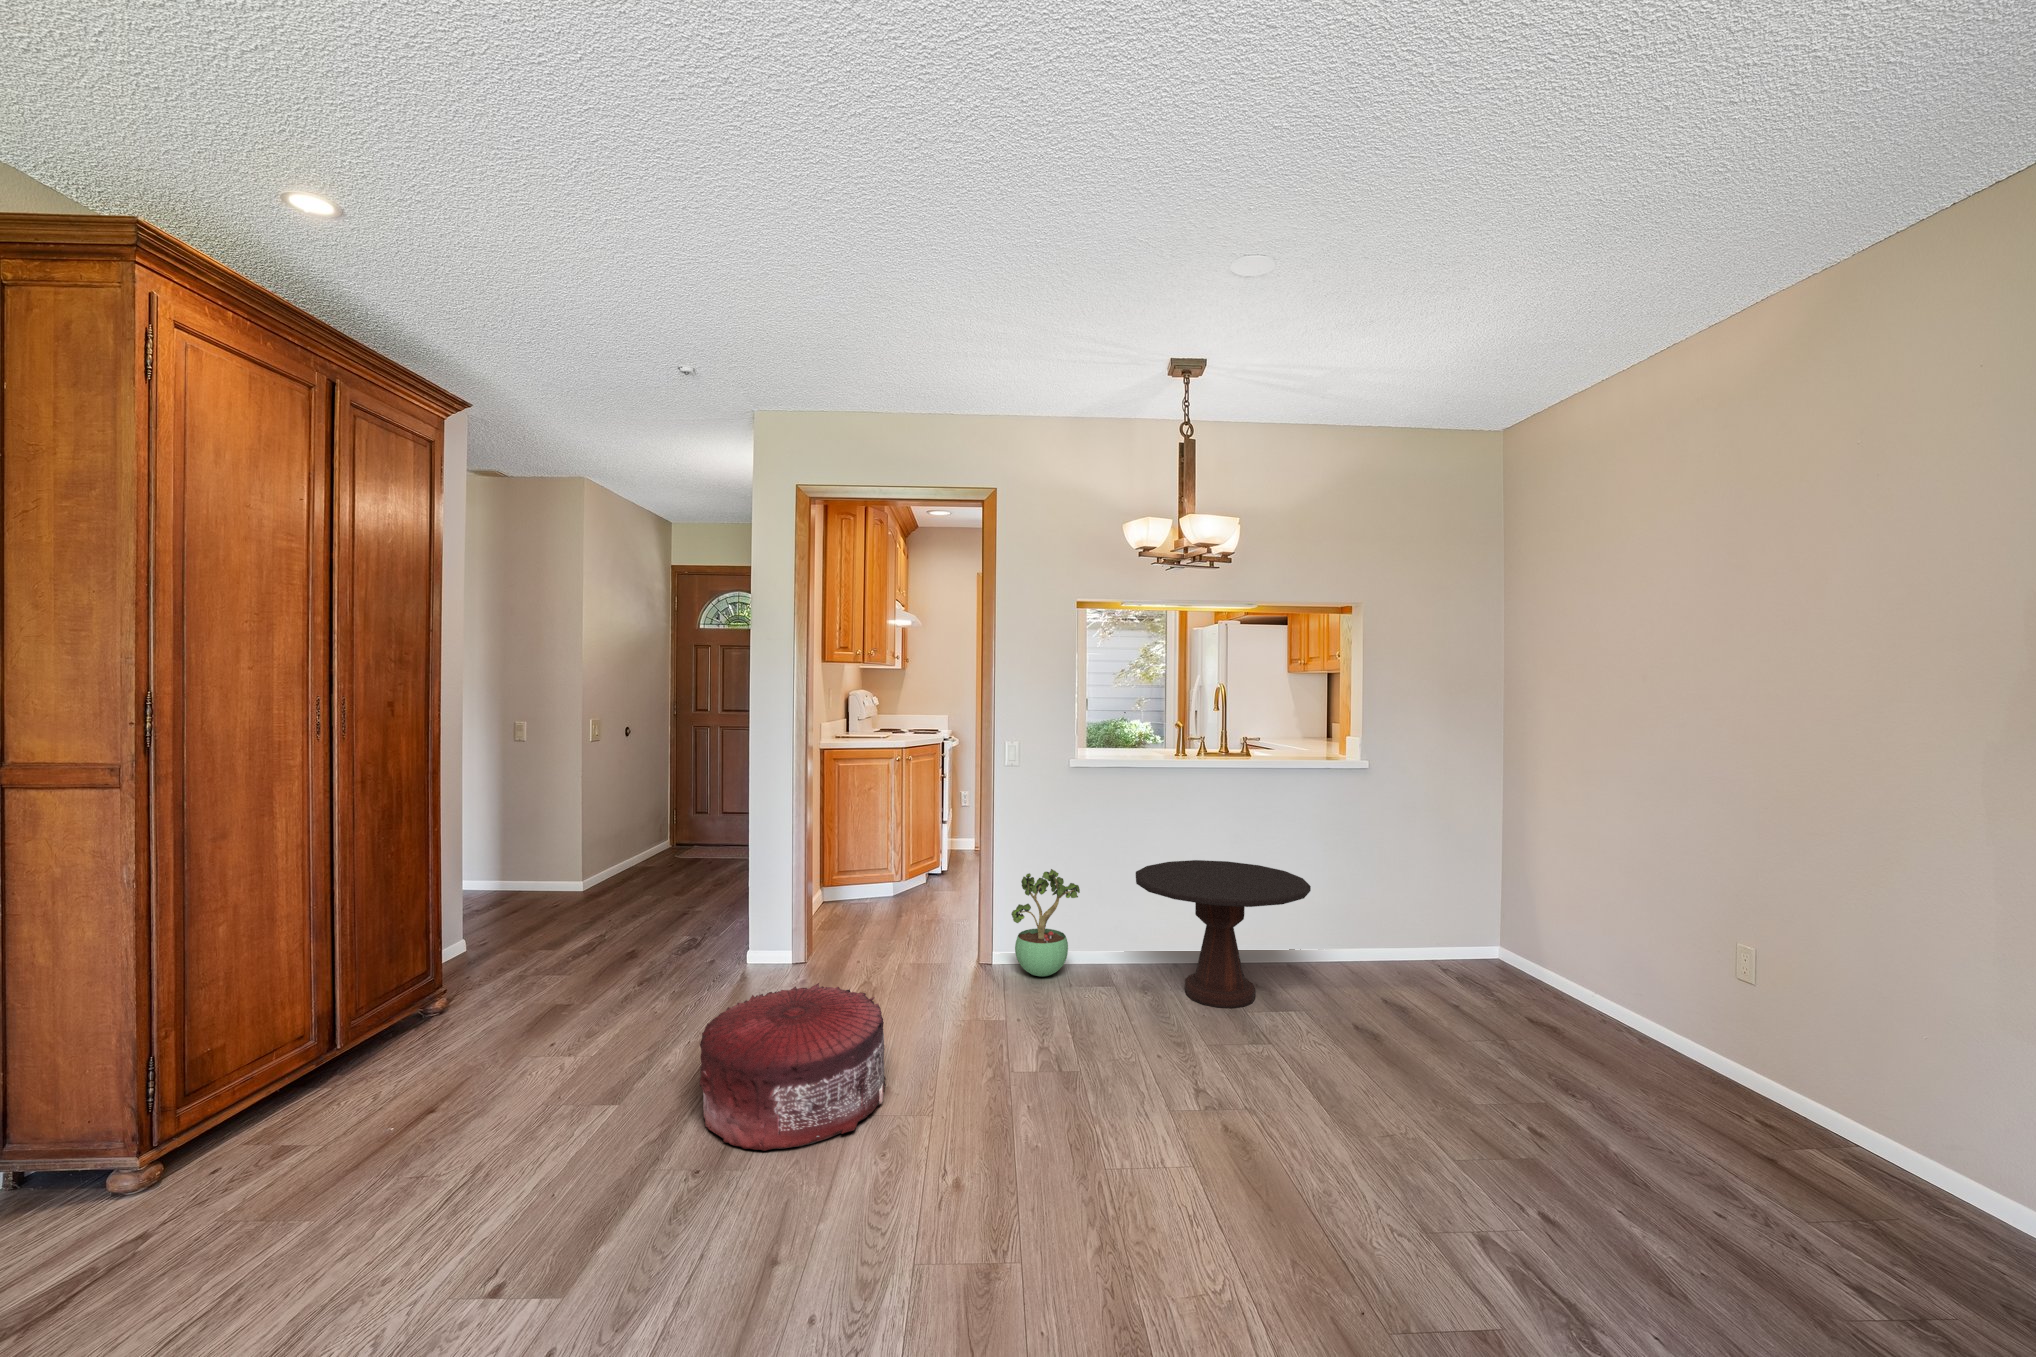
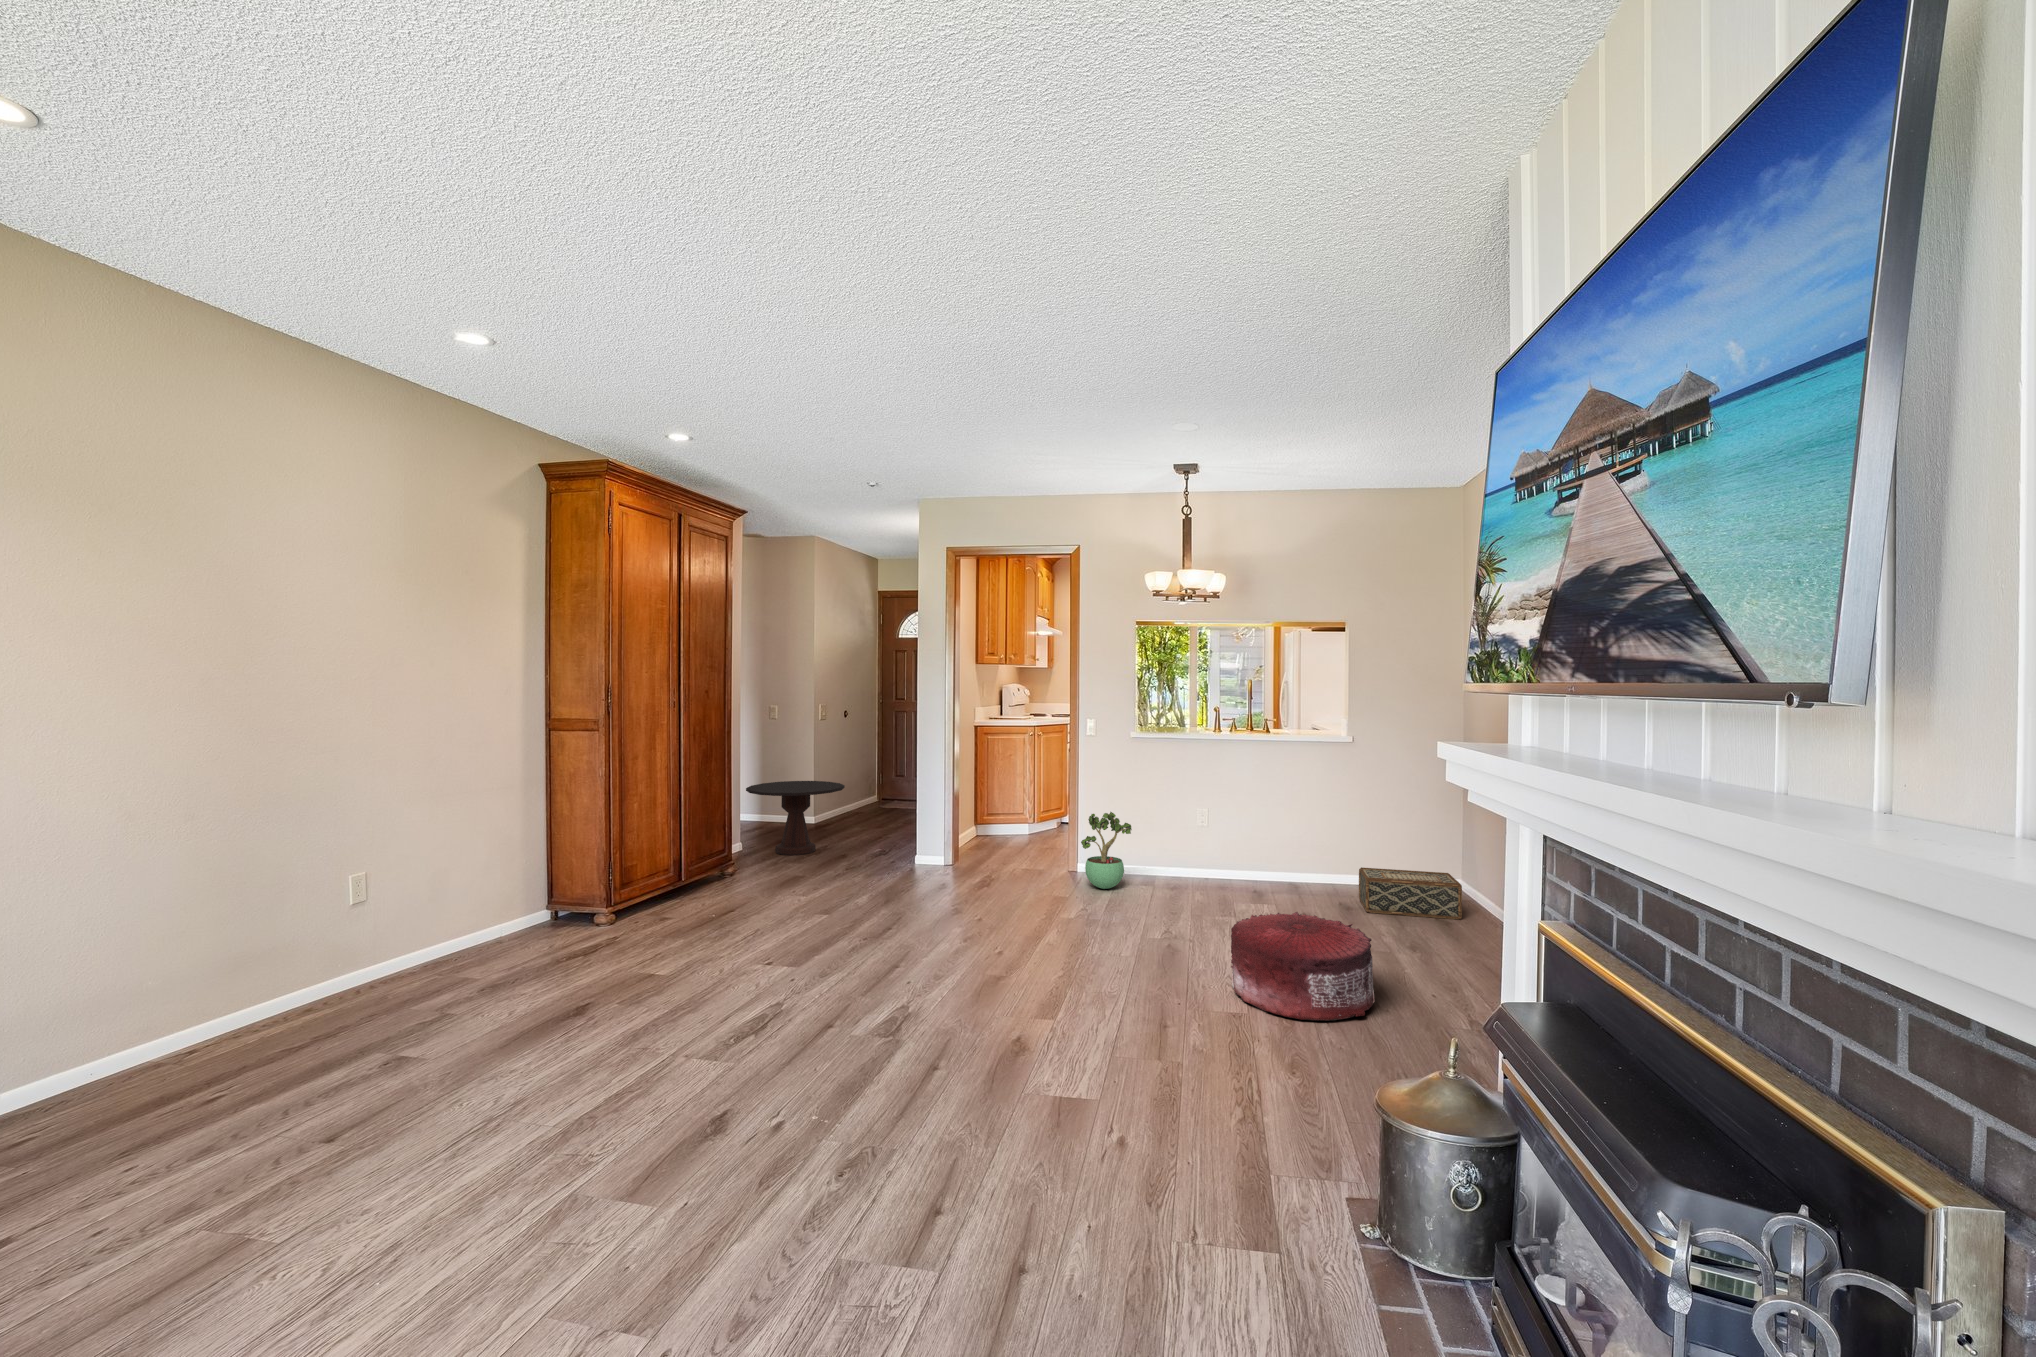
side table: present [1136,860,1311,1008] -> present [746,781,845,855]
woven basket: none [1352,922,1486,983] -> present [1359,867,1462,919]
pouf: present [700,983,886,1151] -> present [1231,912,1375,1021]

